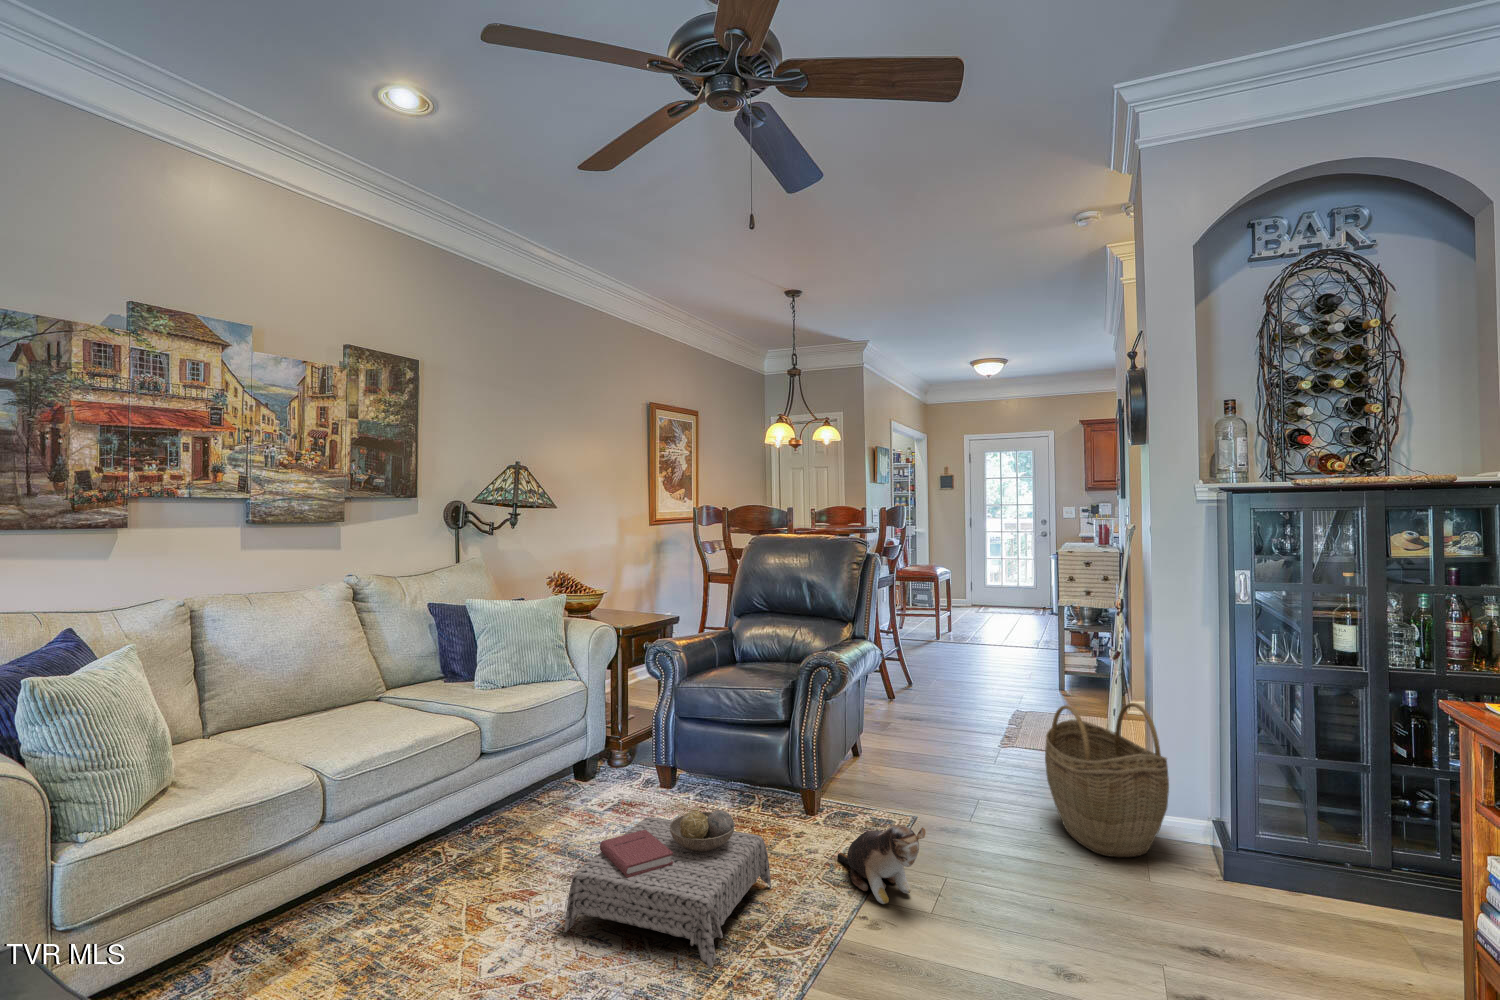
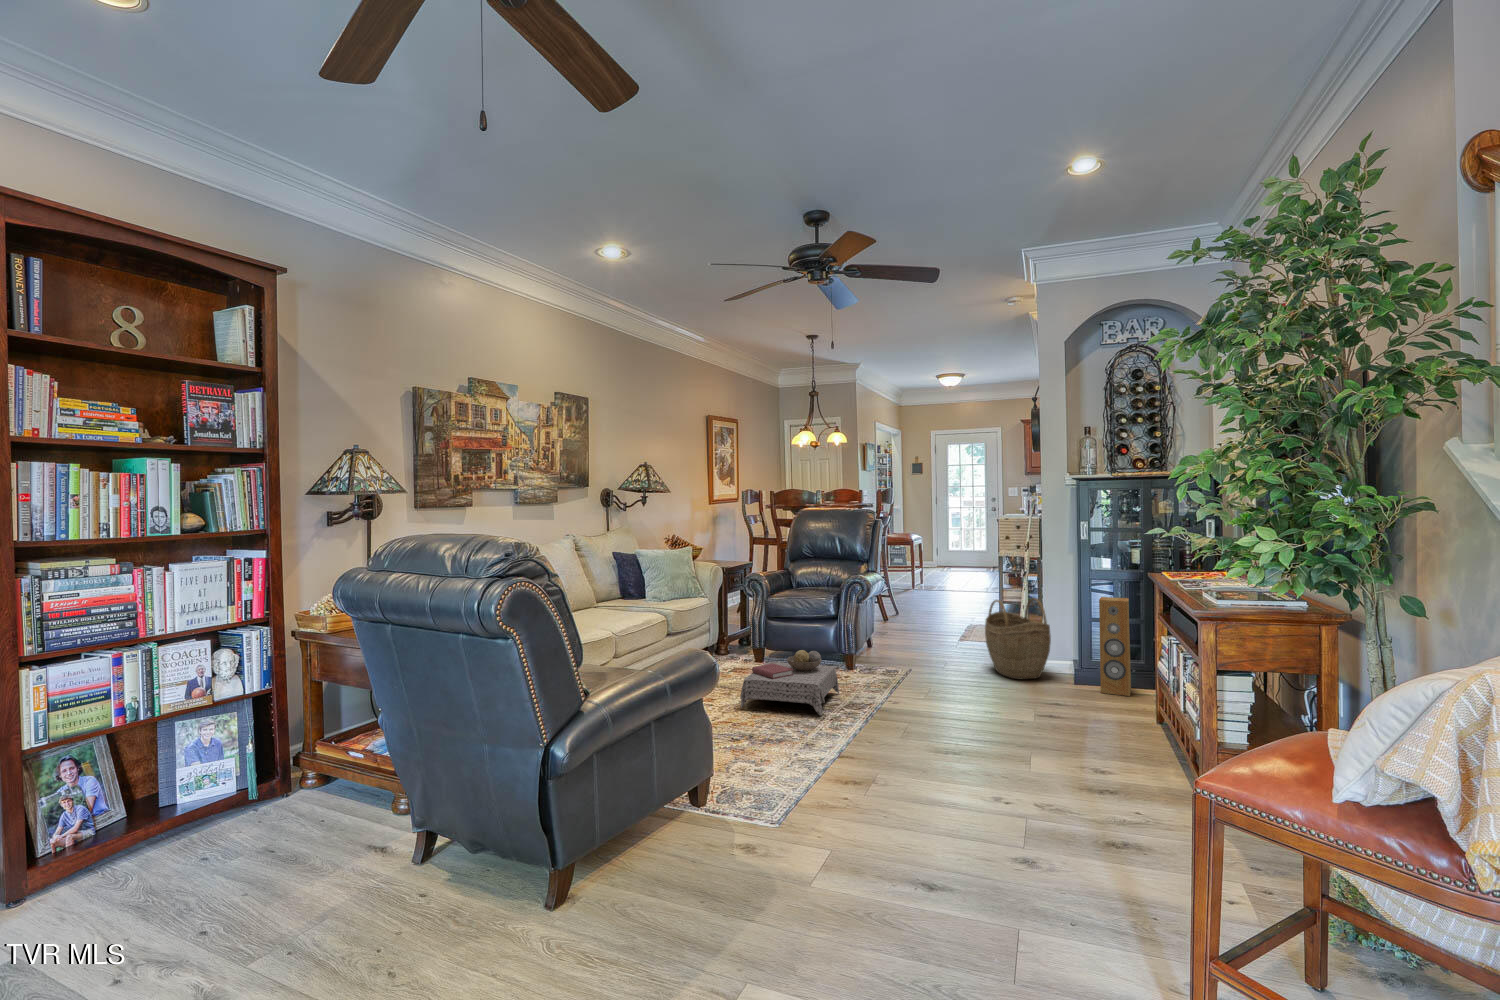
speaker: none [1273,716,1344,925] -> present [1099,597,1131,696]
plush toy: present [837,824,926,904] -> none [871,655,922,697]

